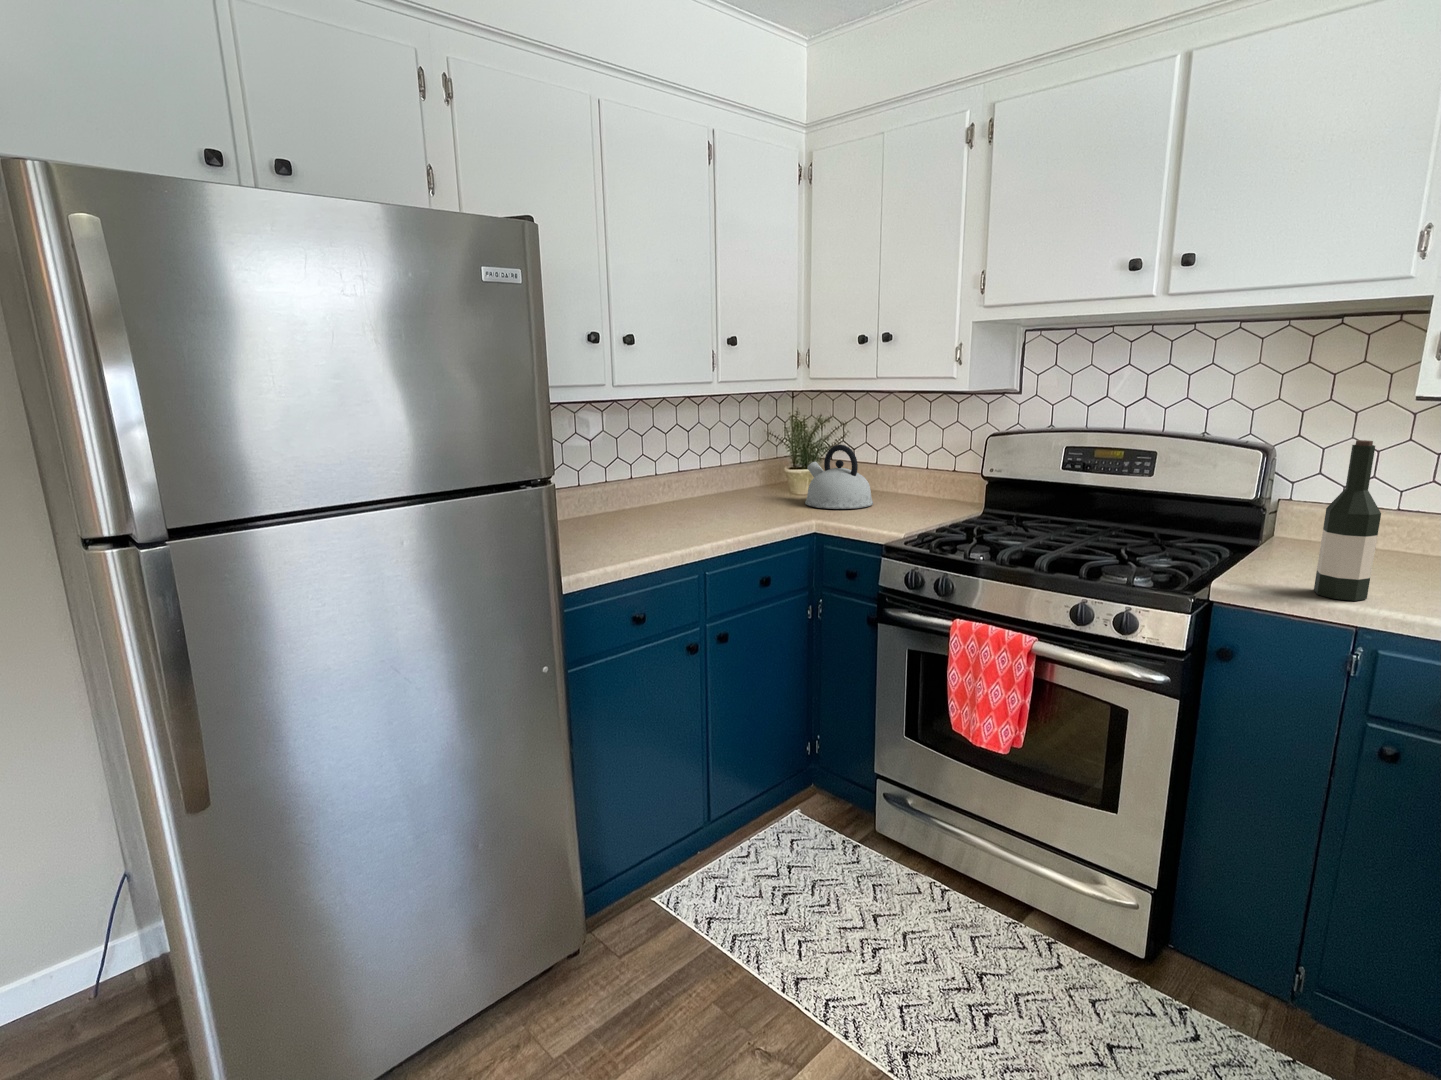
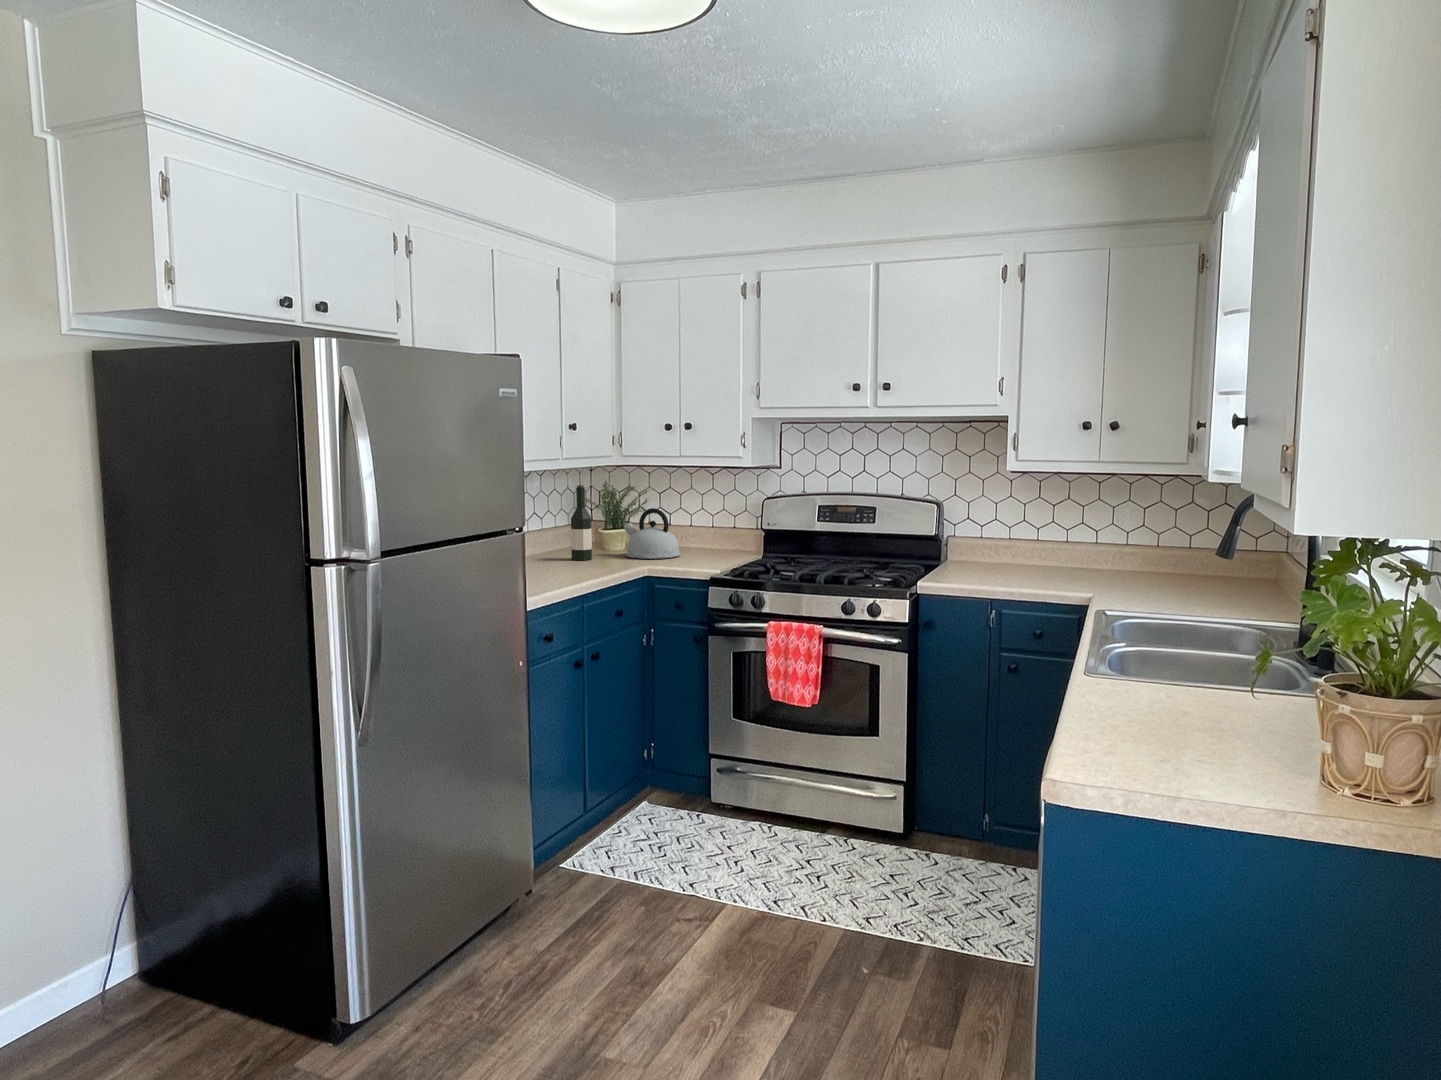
wine bottle: present [1314,440,1381,601] -> present [571,485,592,560]

